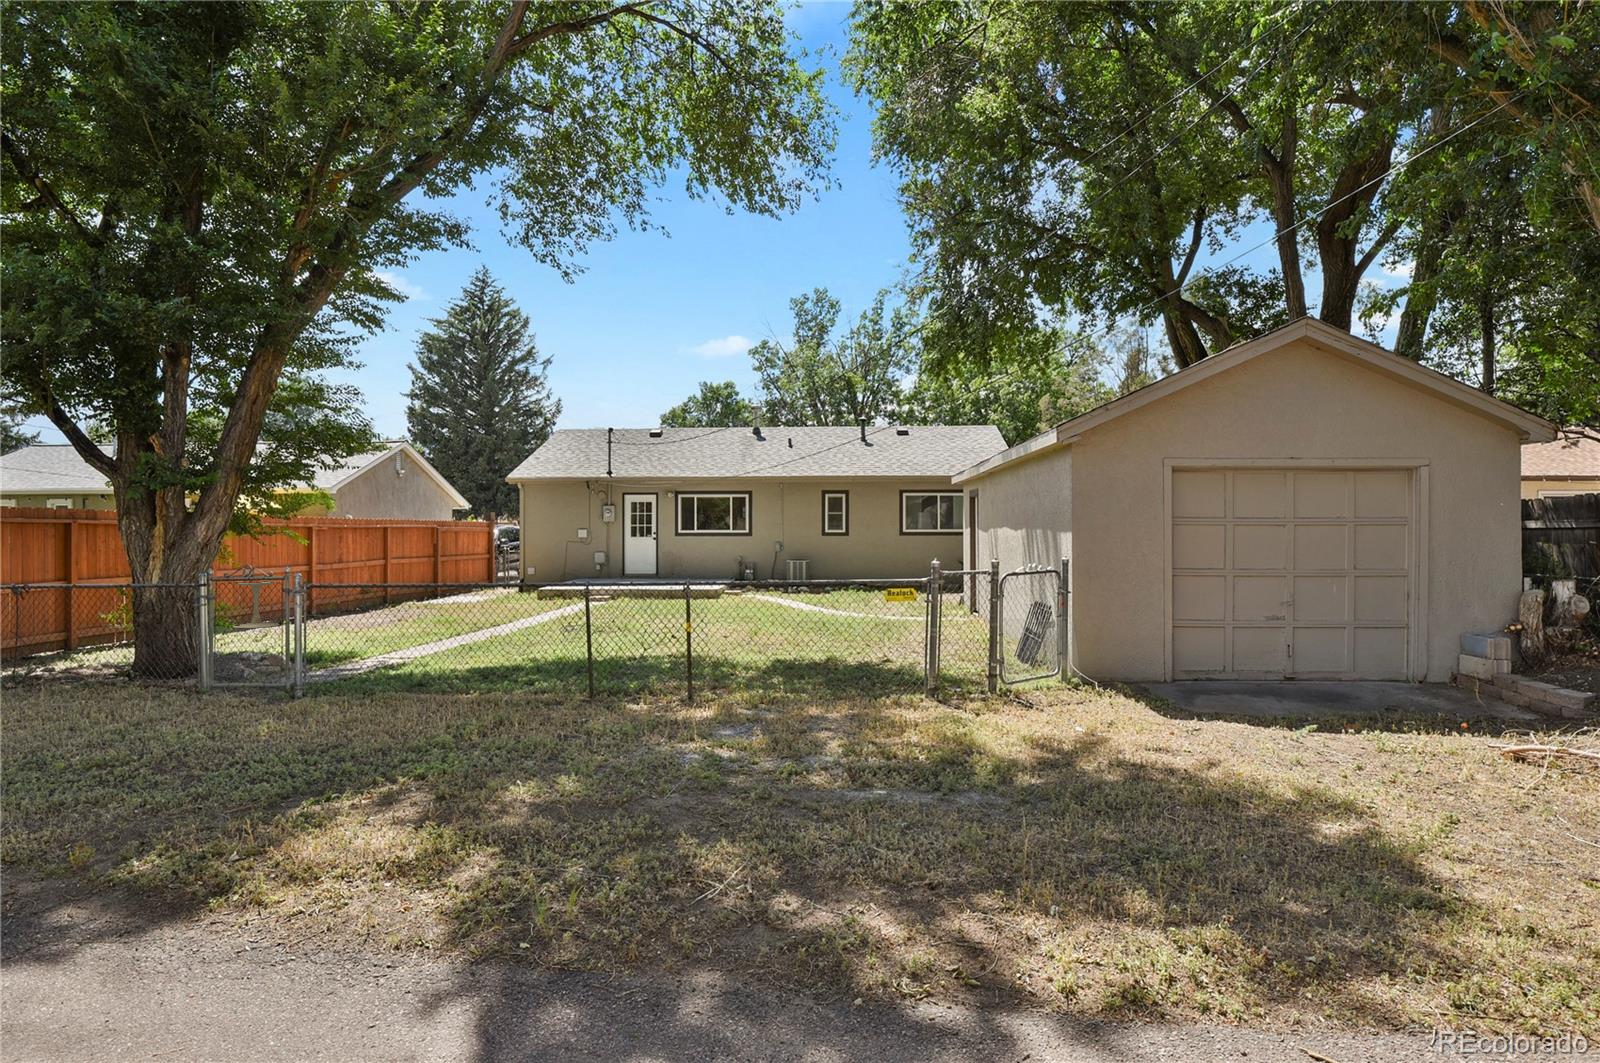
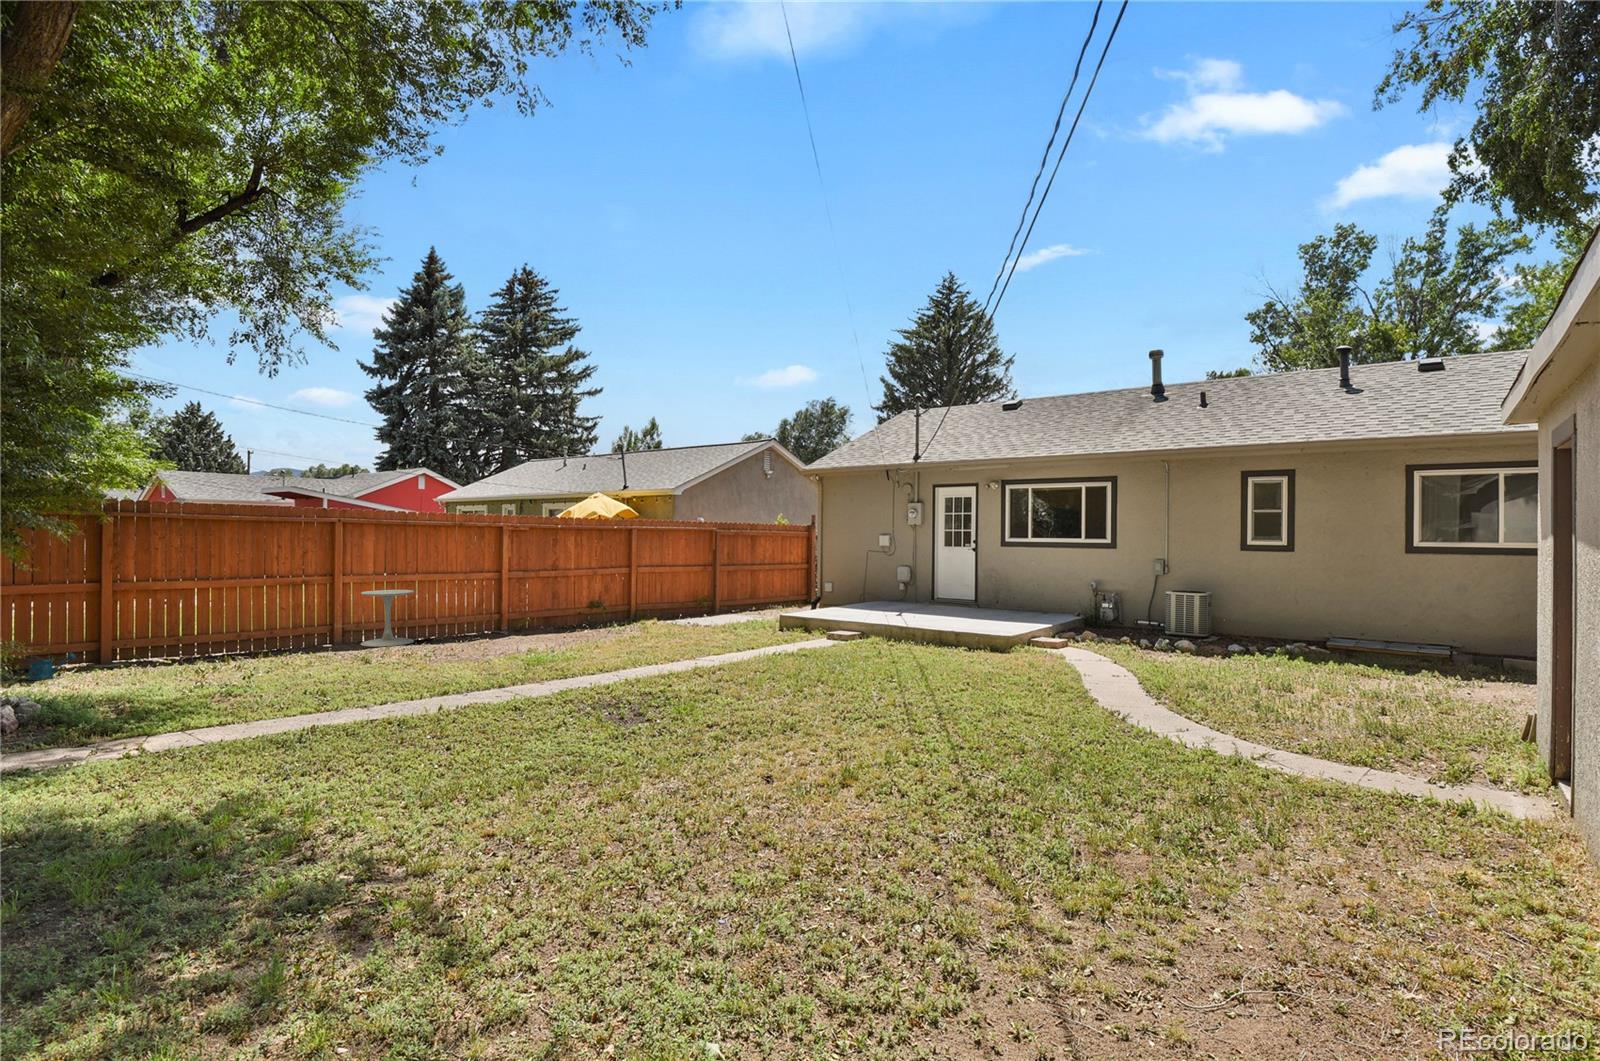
watering can: none [49,633,85,657] -> present [21,653,75,681]

